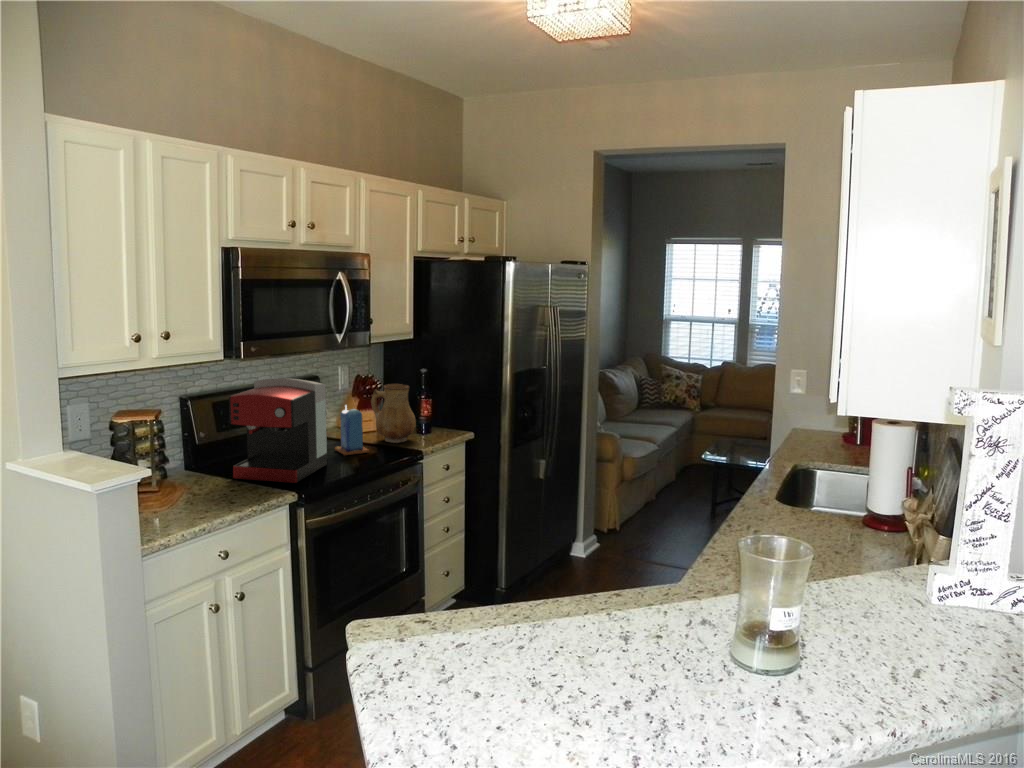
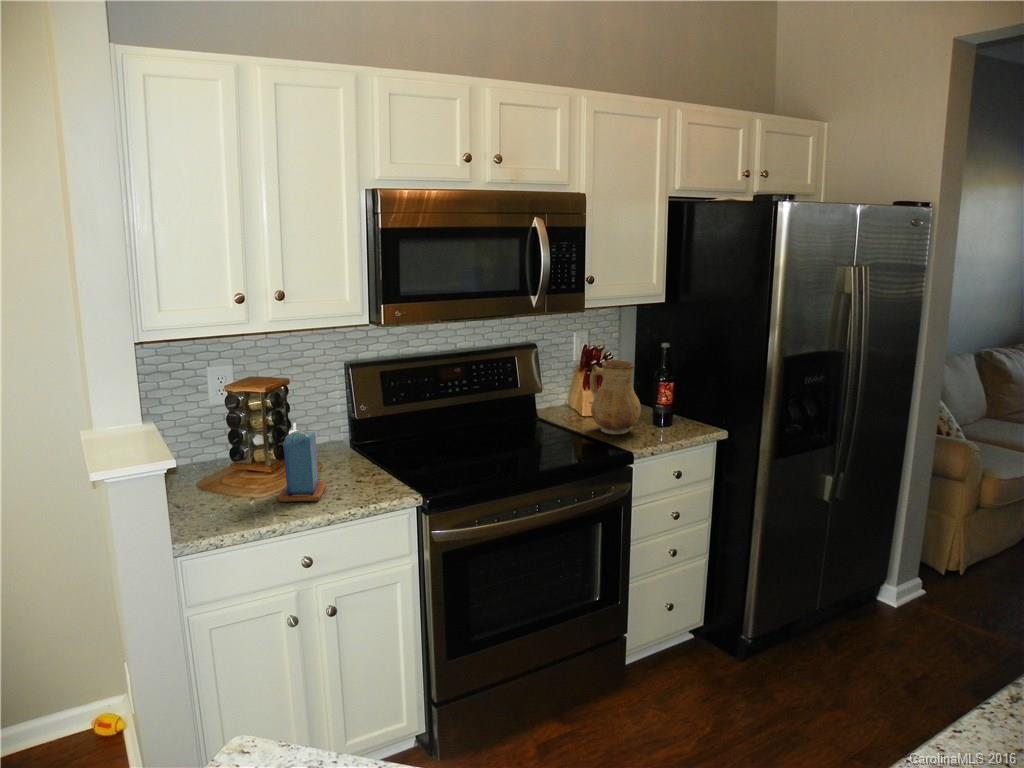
coffee maker: present [229,378,327,483] -> none [378,348,499,479]
candle: present [335,406,369,455] -> present [277,423,326,502]

